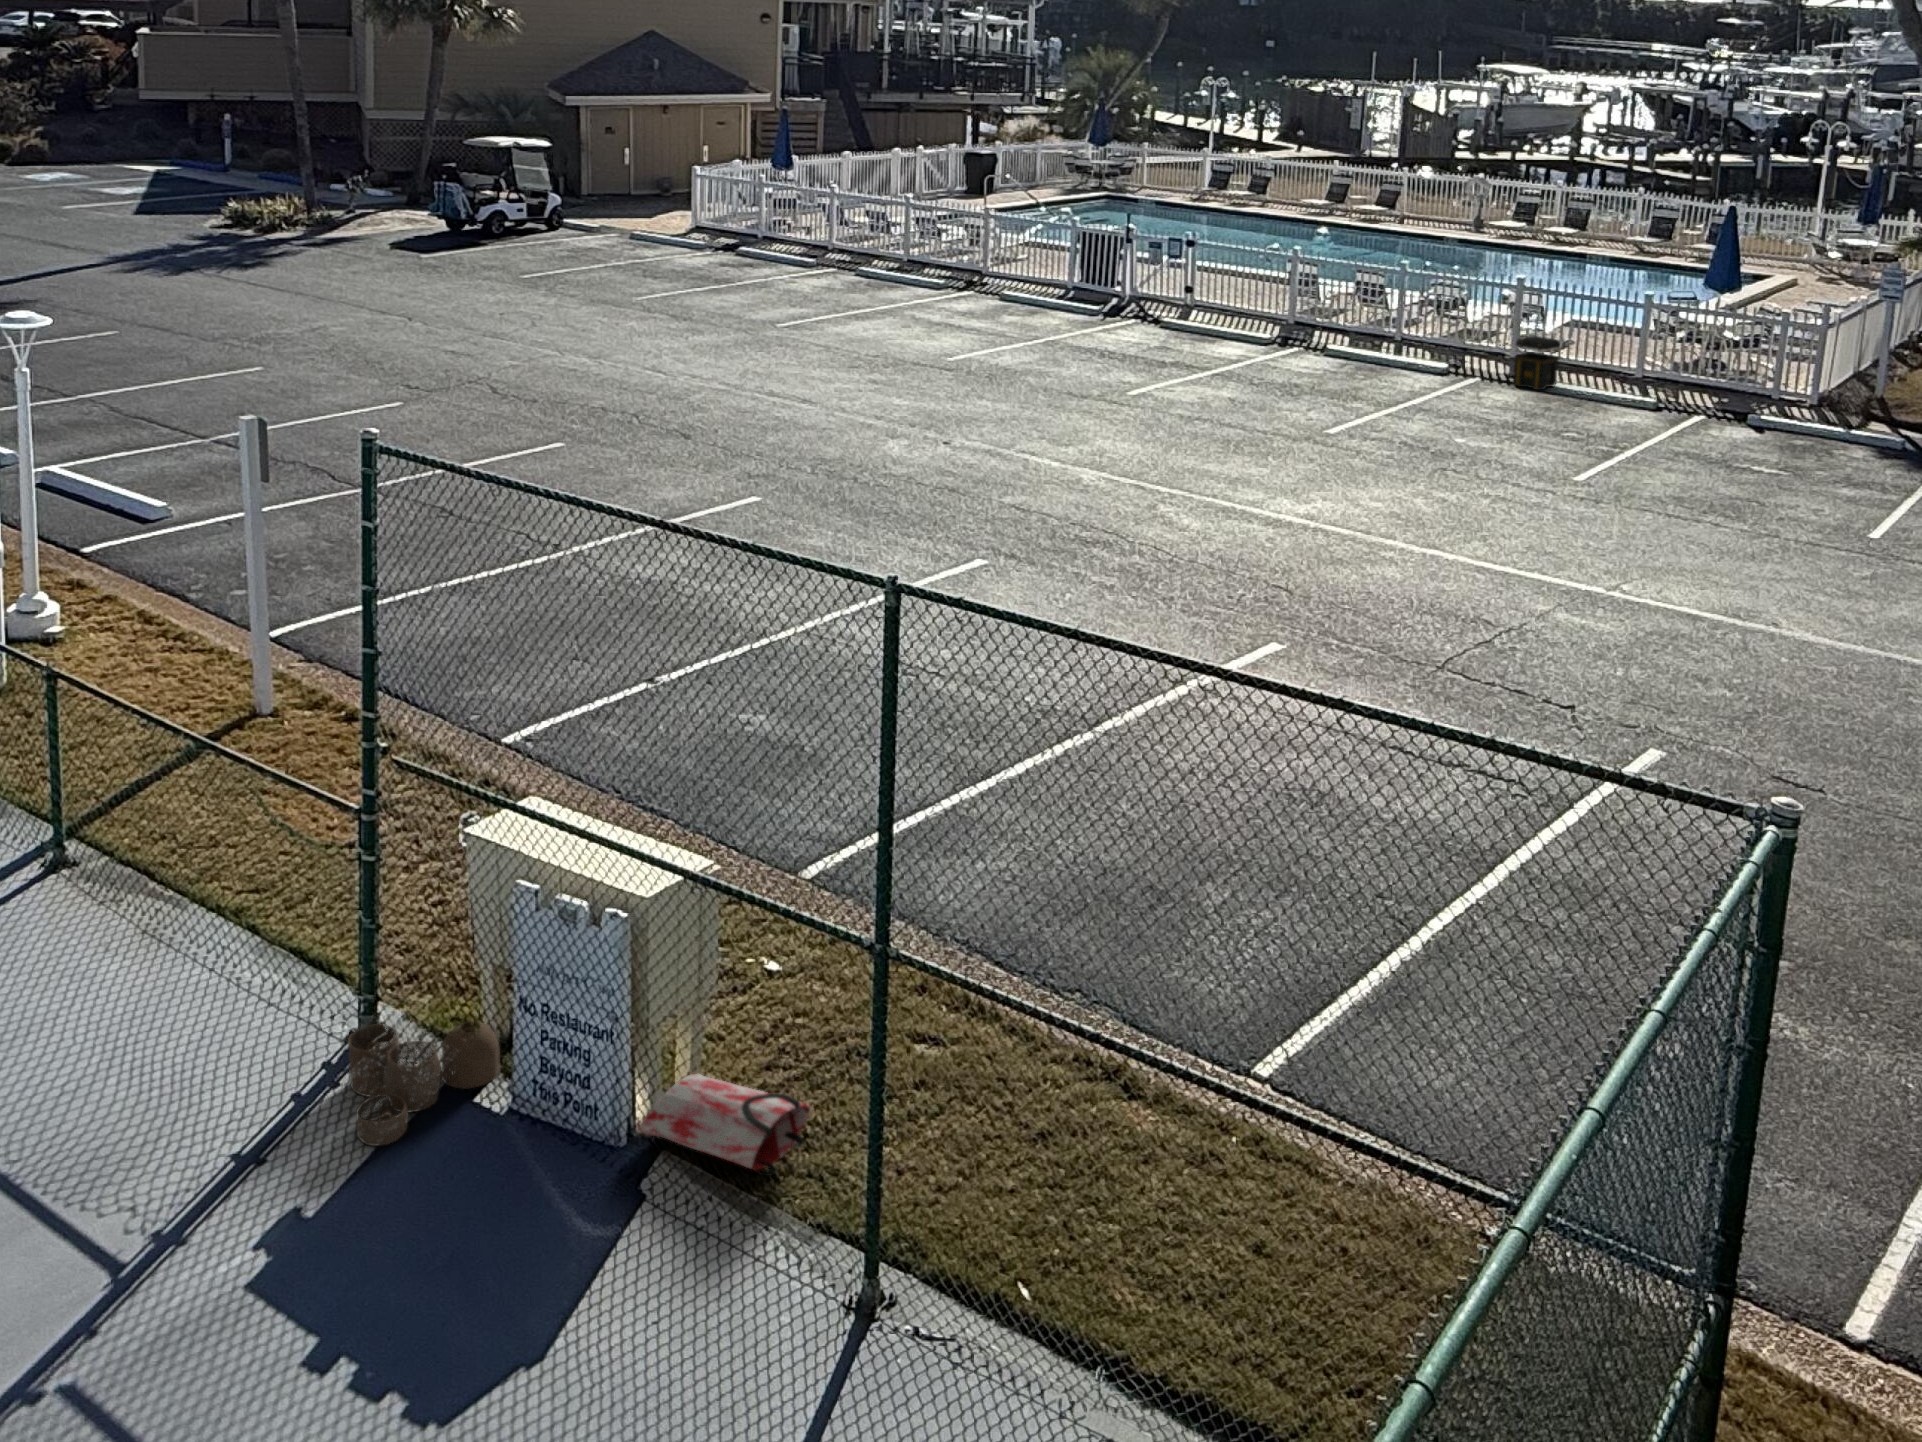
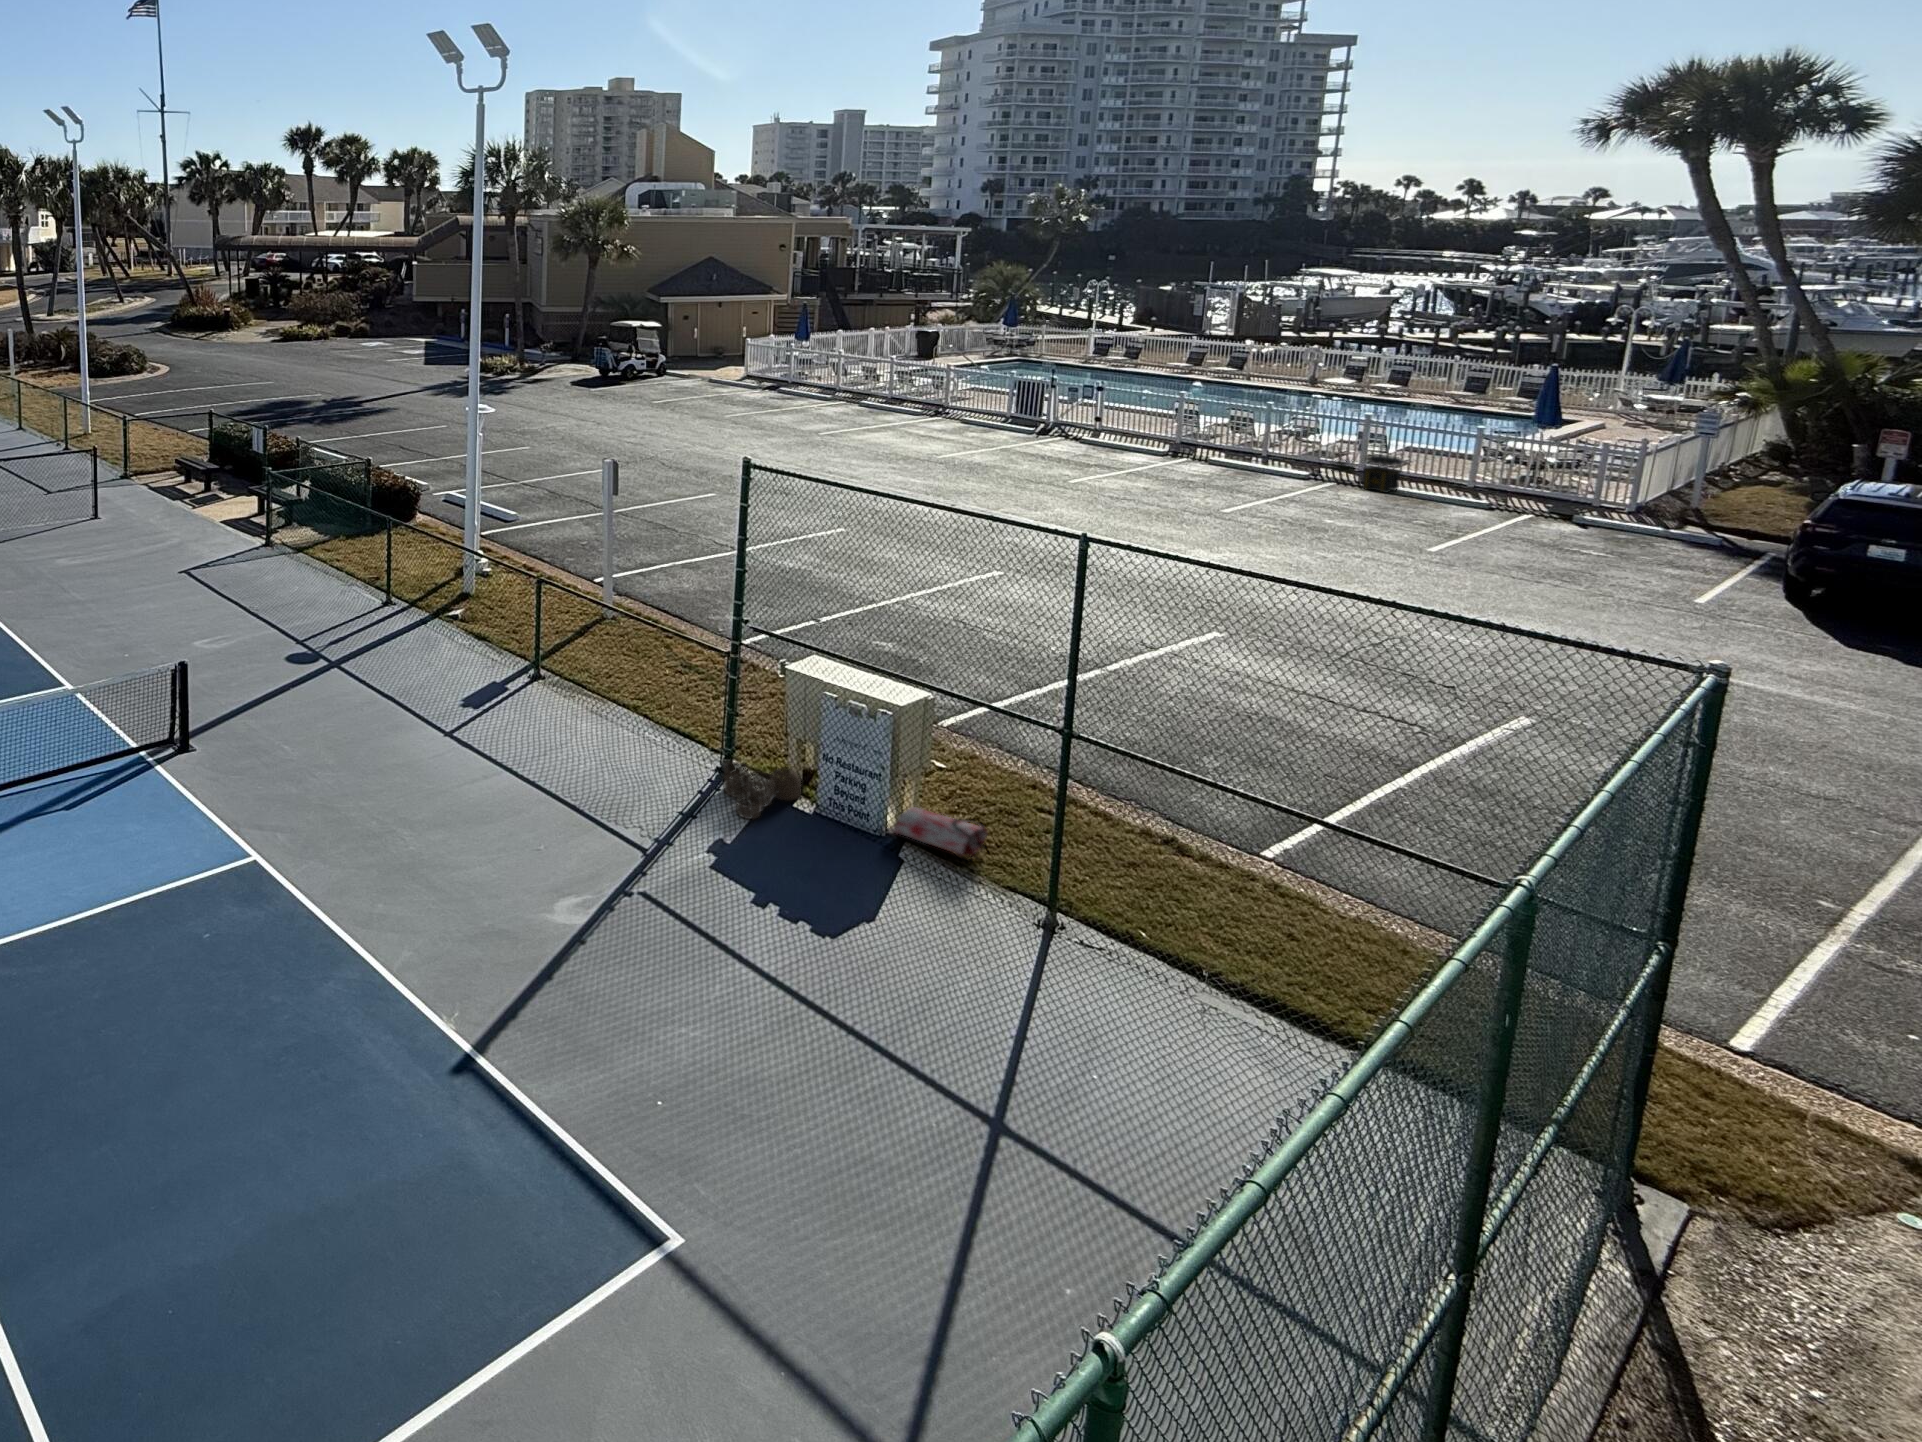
potted tree: none [1474,329,1507,378] -> present [1330,454,1353,484]

